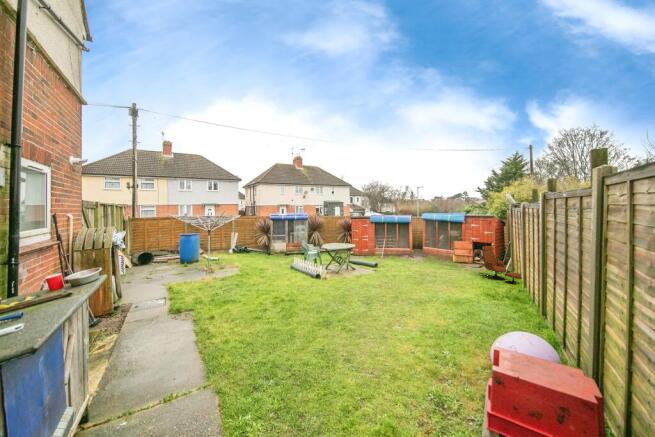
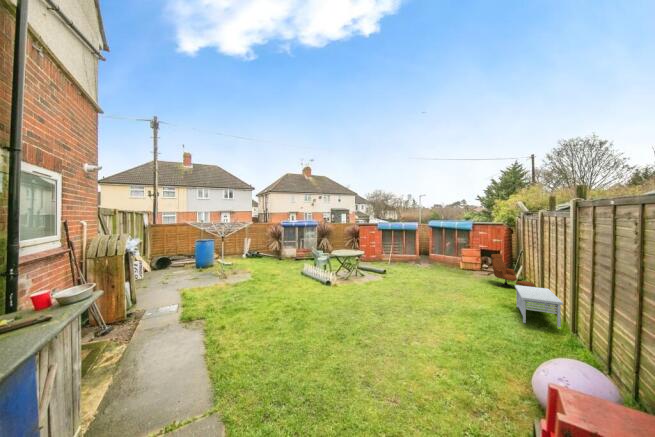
storage bench: none [499,275,538,315] -> present [515,285,563,328]

